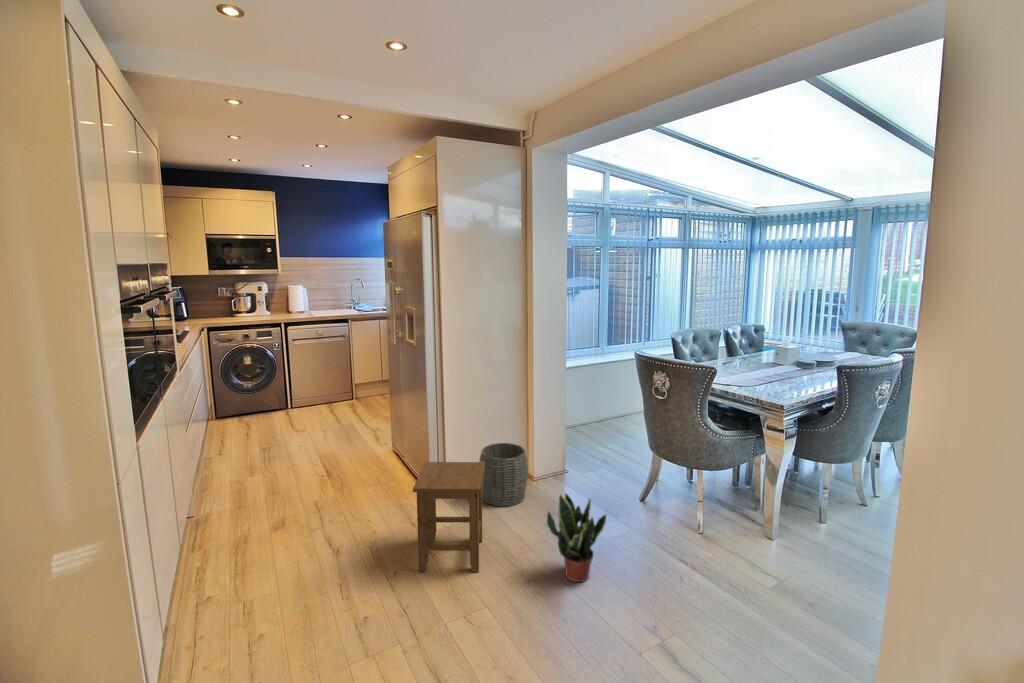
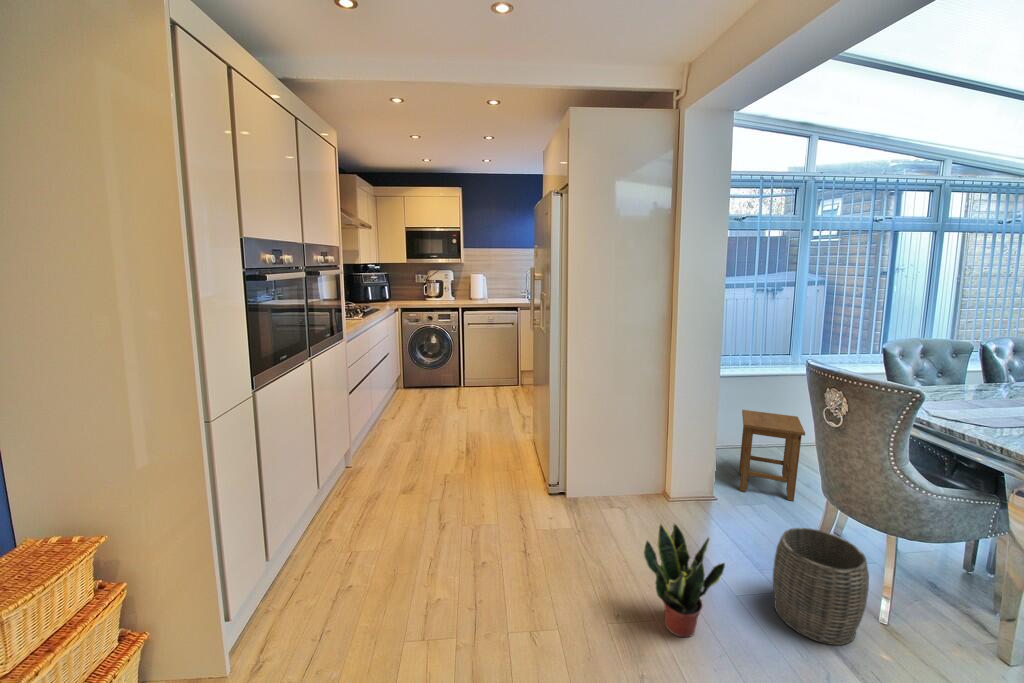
woven basket: present [479,443,528,507] -> present [773,528,869,645]
stool: present [413,462,484,572] -> present [739,410,805,501]

